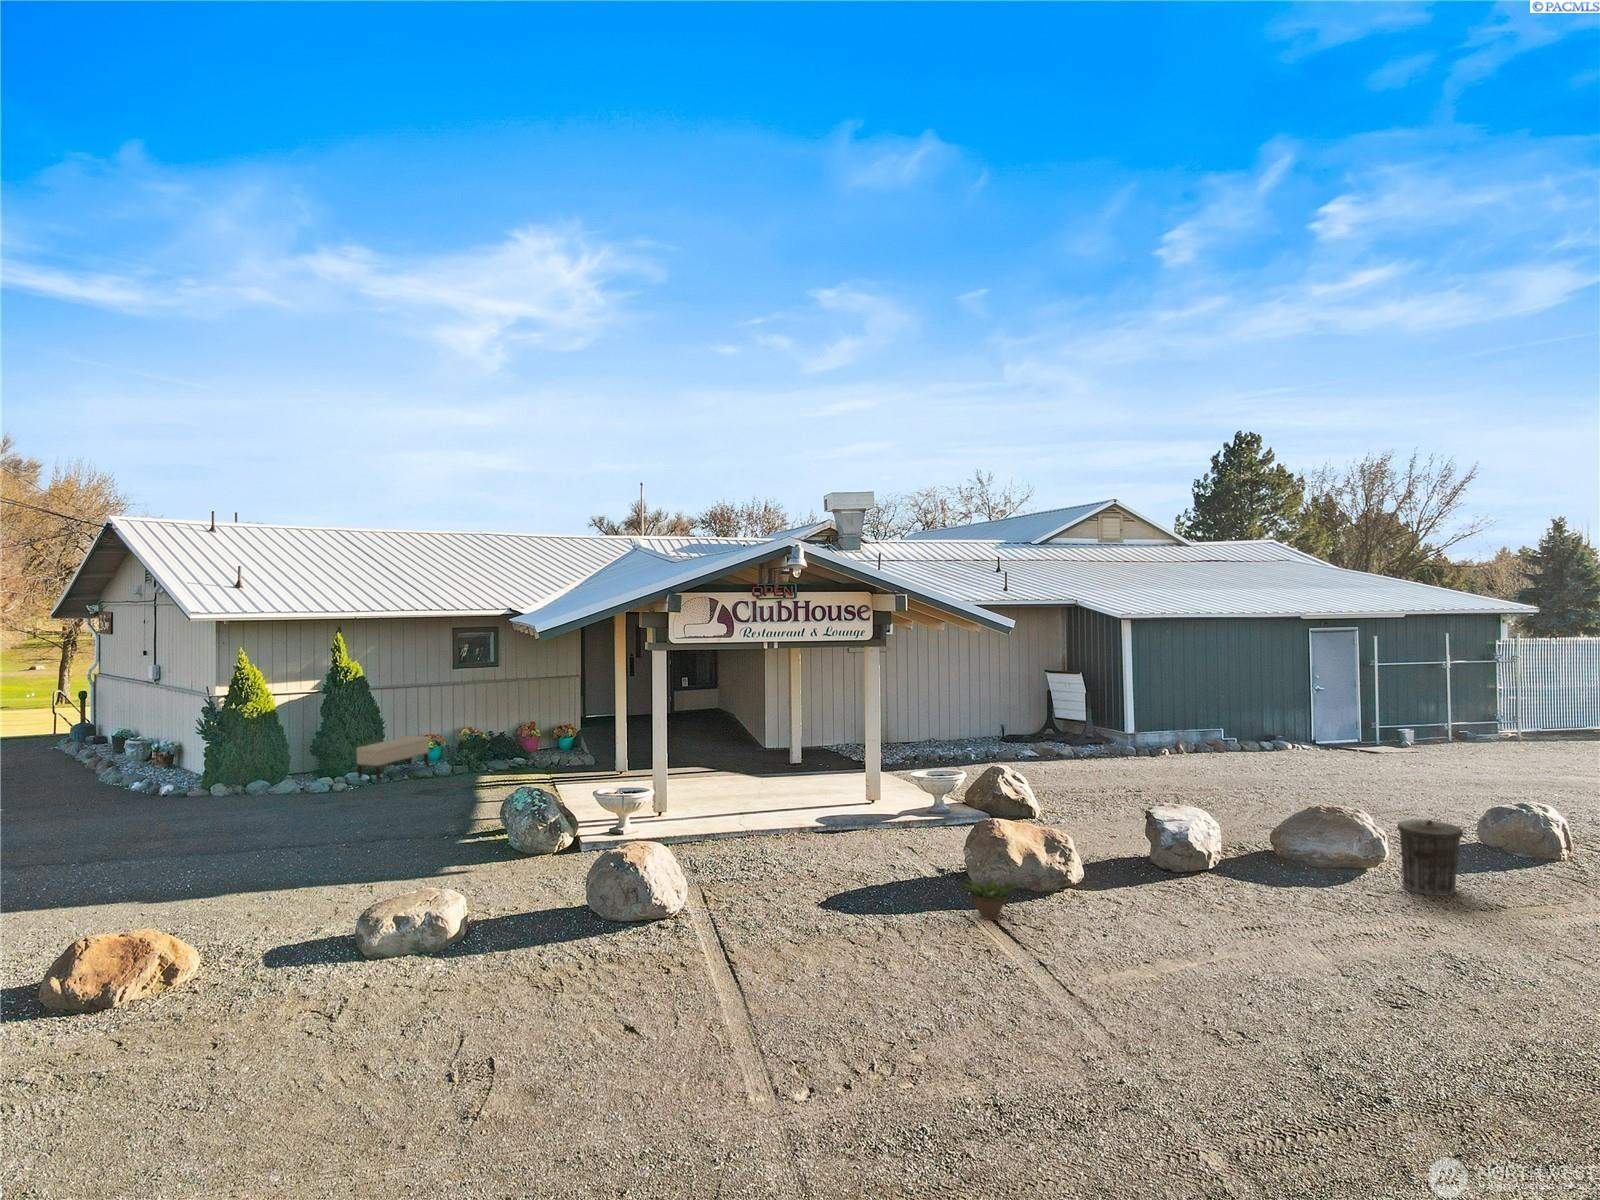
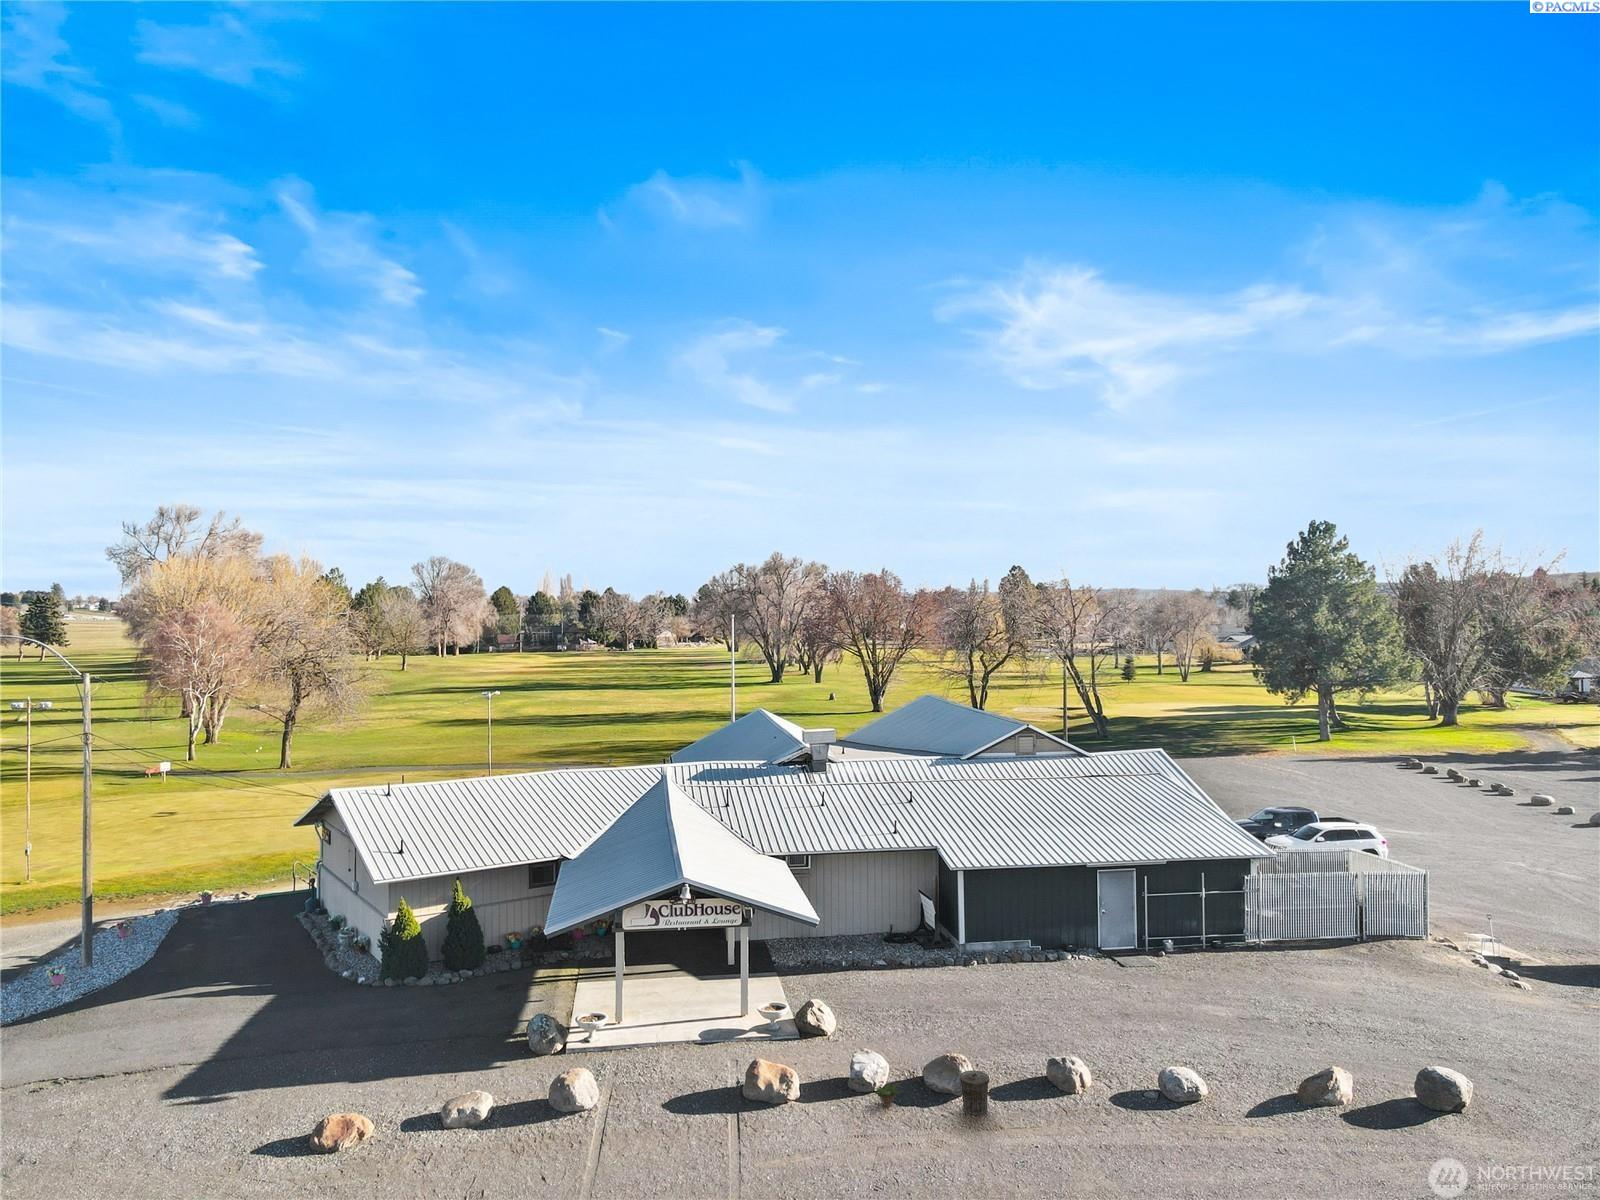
bench: present [356,735,429,781] -> none [467,945,511,978]
decorative plant: present [963,878,1021,920] -> present [875,1082,899,1106]

